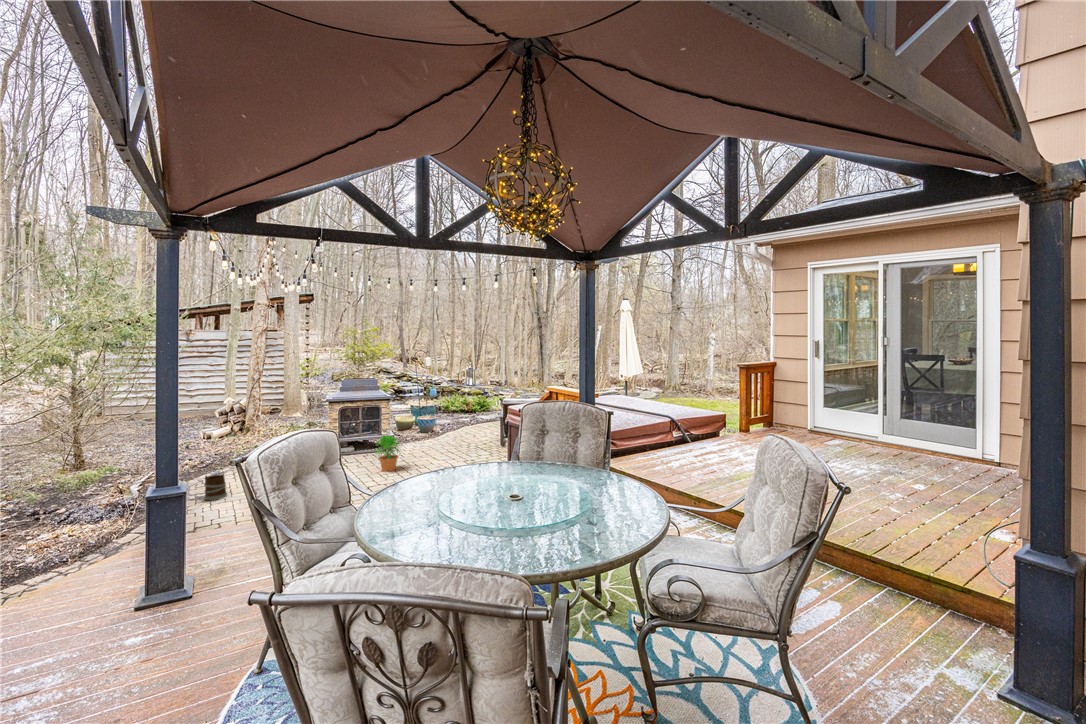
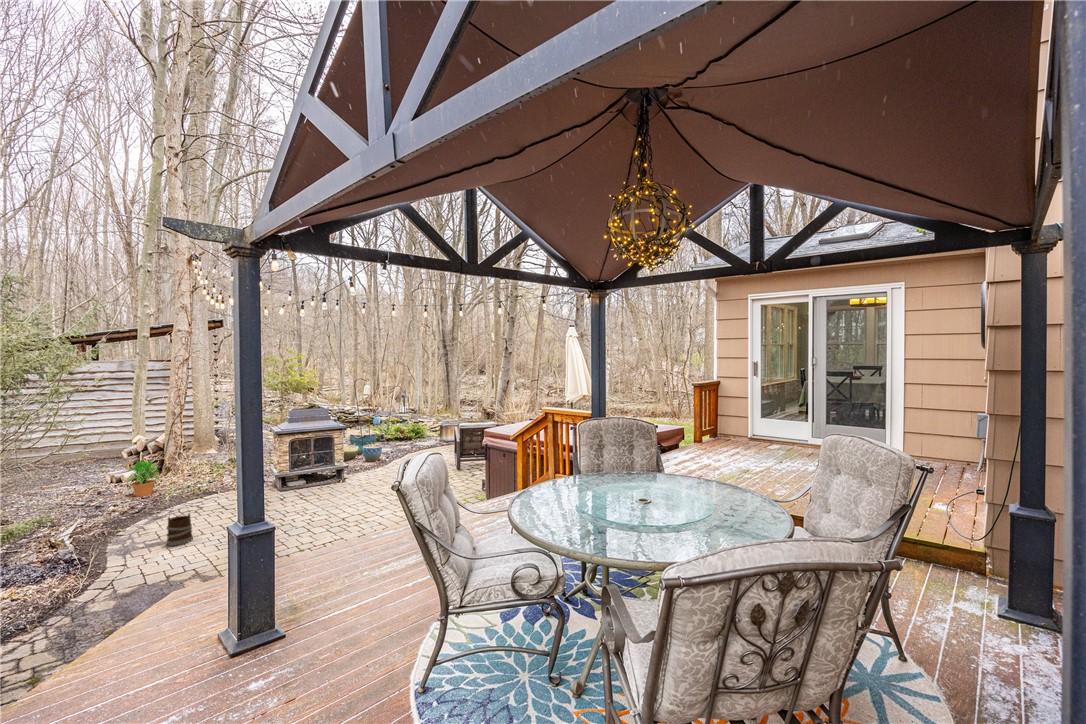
potted plant: present [376,435,400,471] -> present [127,461,159,497]

